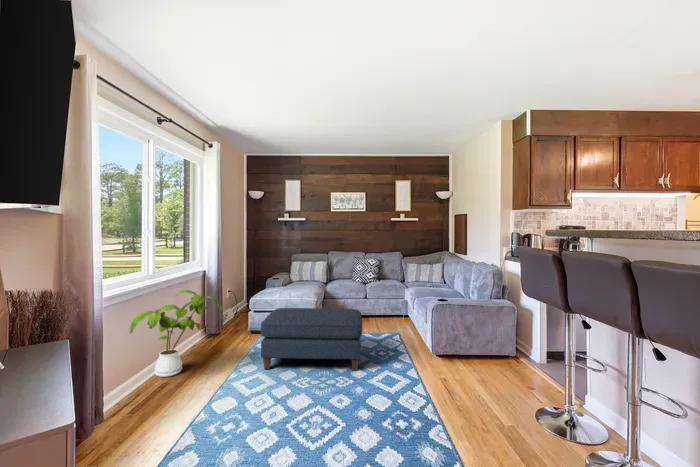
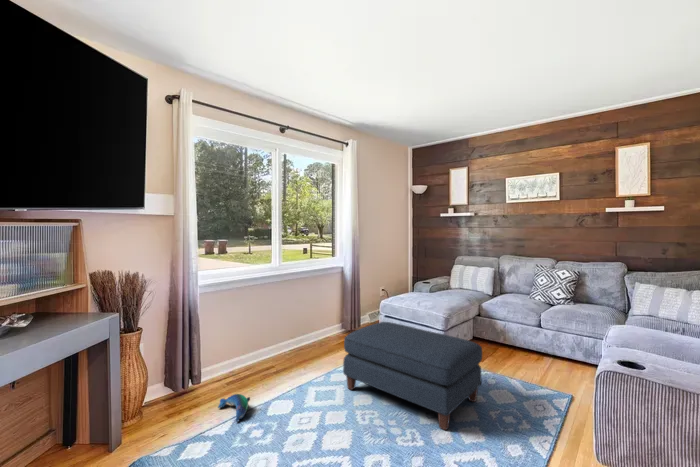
house plant: present [130,290,221,377] -> none [240,289,317,368]
plush toy: none [150,398,196,422] -> present [218,394,250,422]

